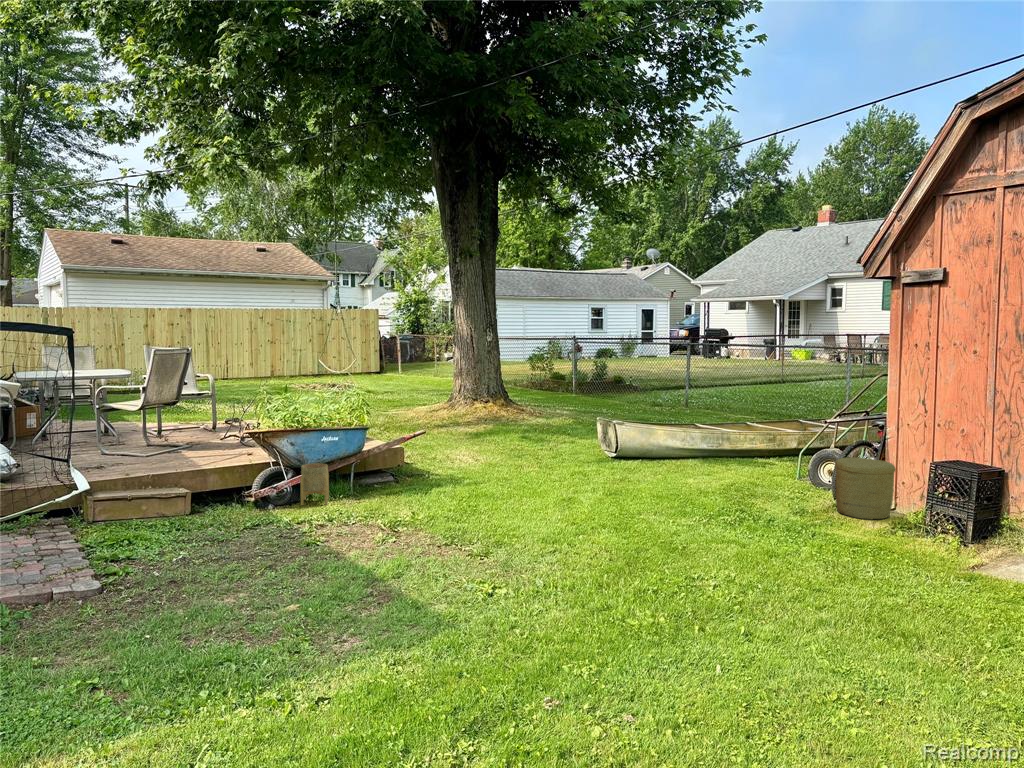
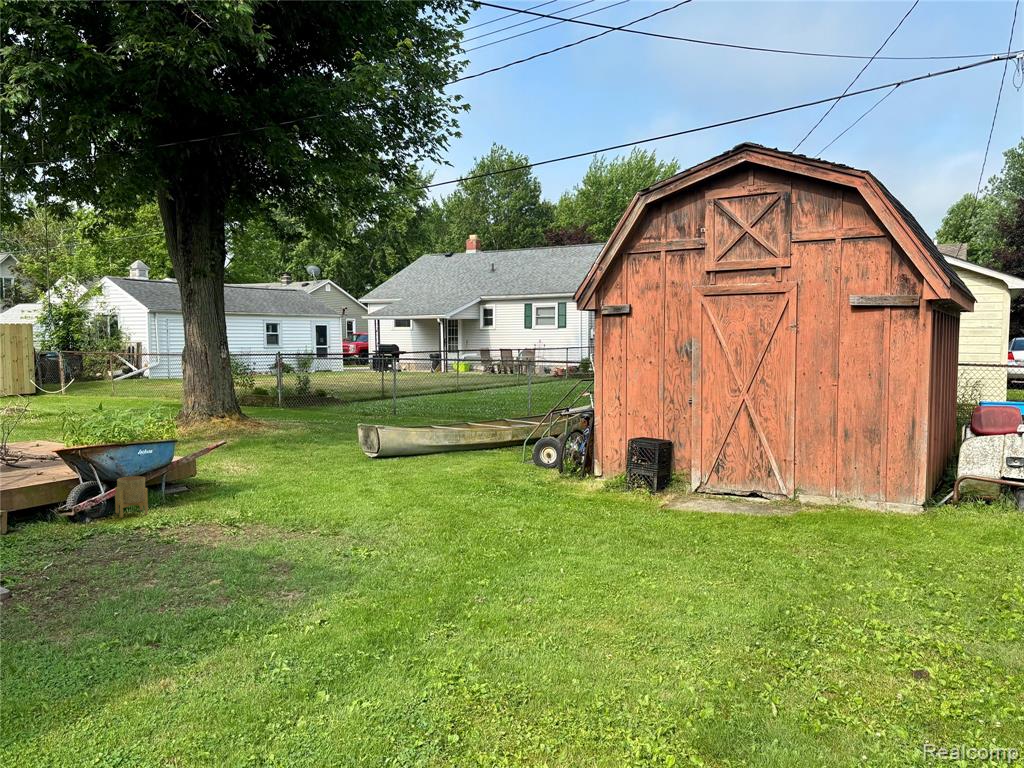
woven basket: present [835,458,896,520] -> none [564,439,604,482]

